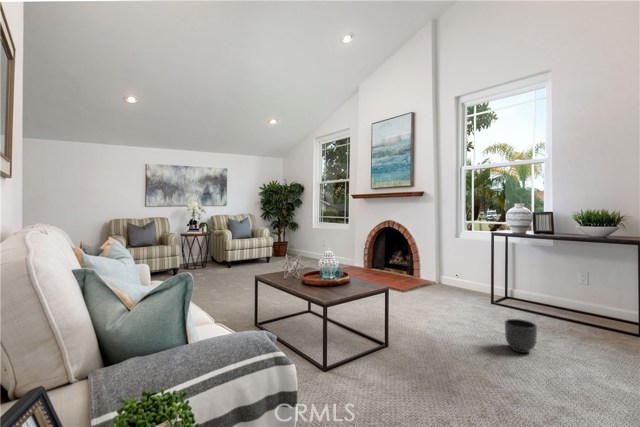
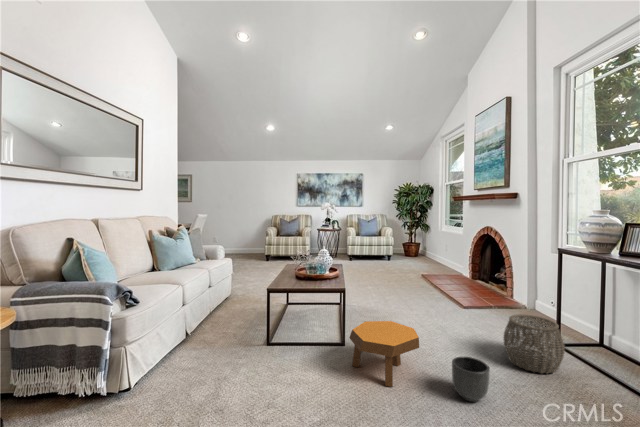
woven basket: none [482,282,526,323] -> present [504,314,565,374]
footstool: none [416,307,484,364] -> present [349,321,419,387]

